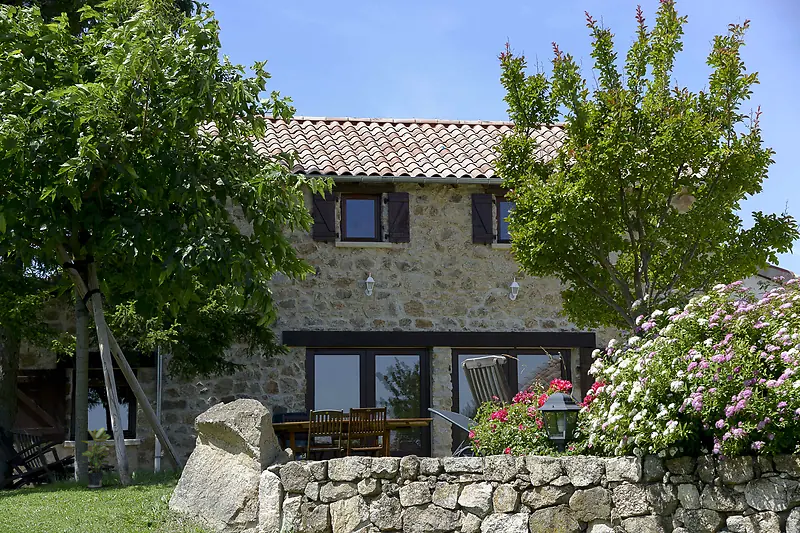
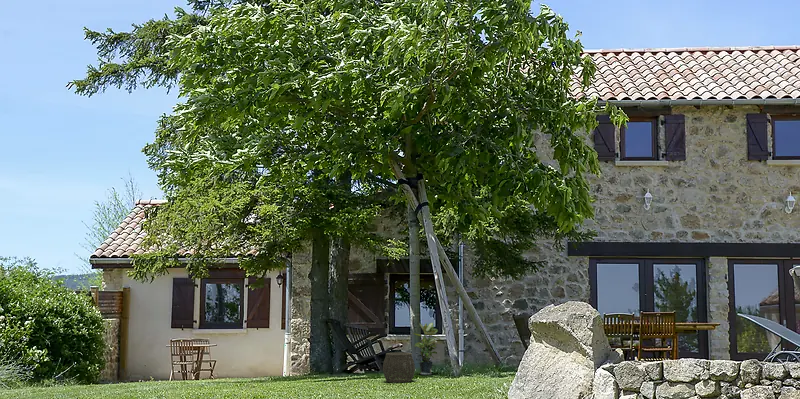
woven basket: none [38,463,77,498] -> present [383,353,415,382]

